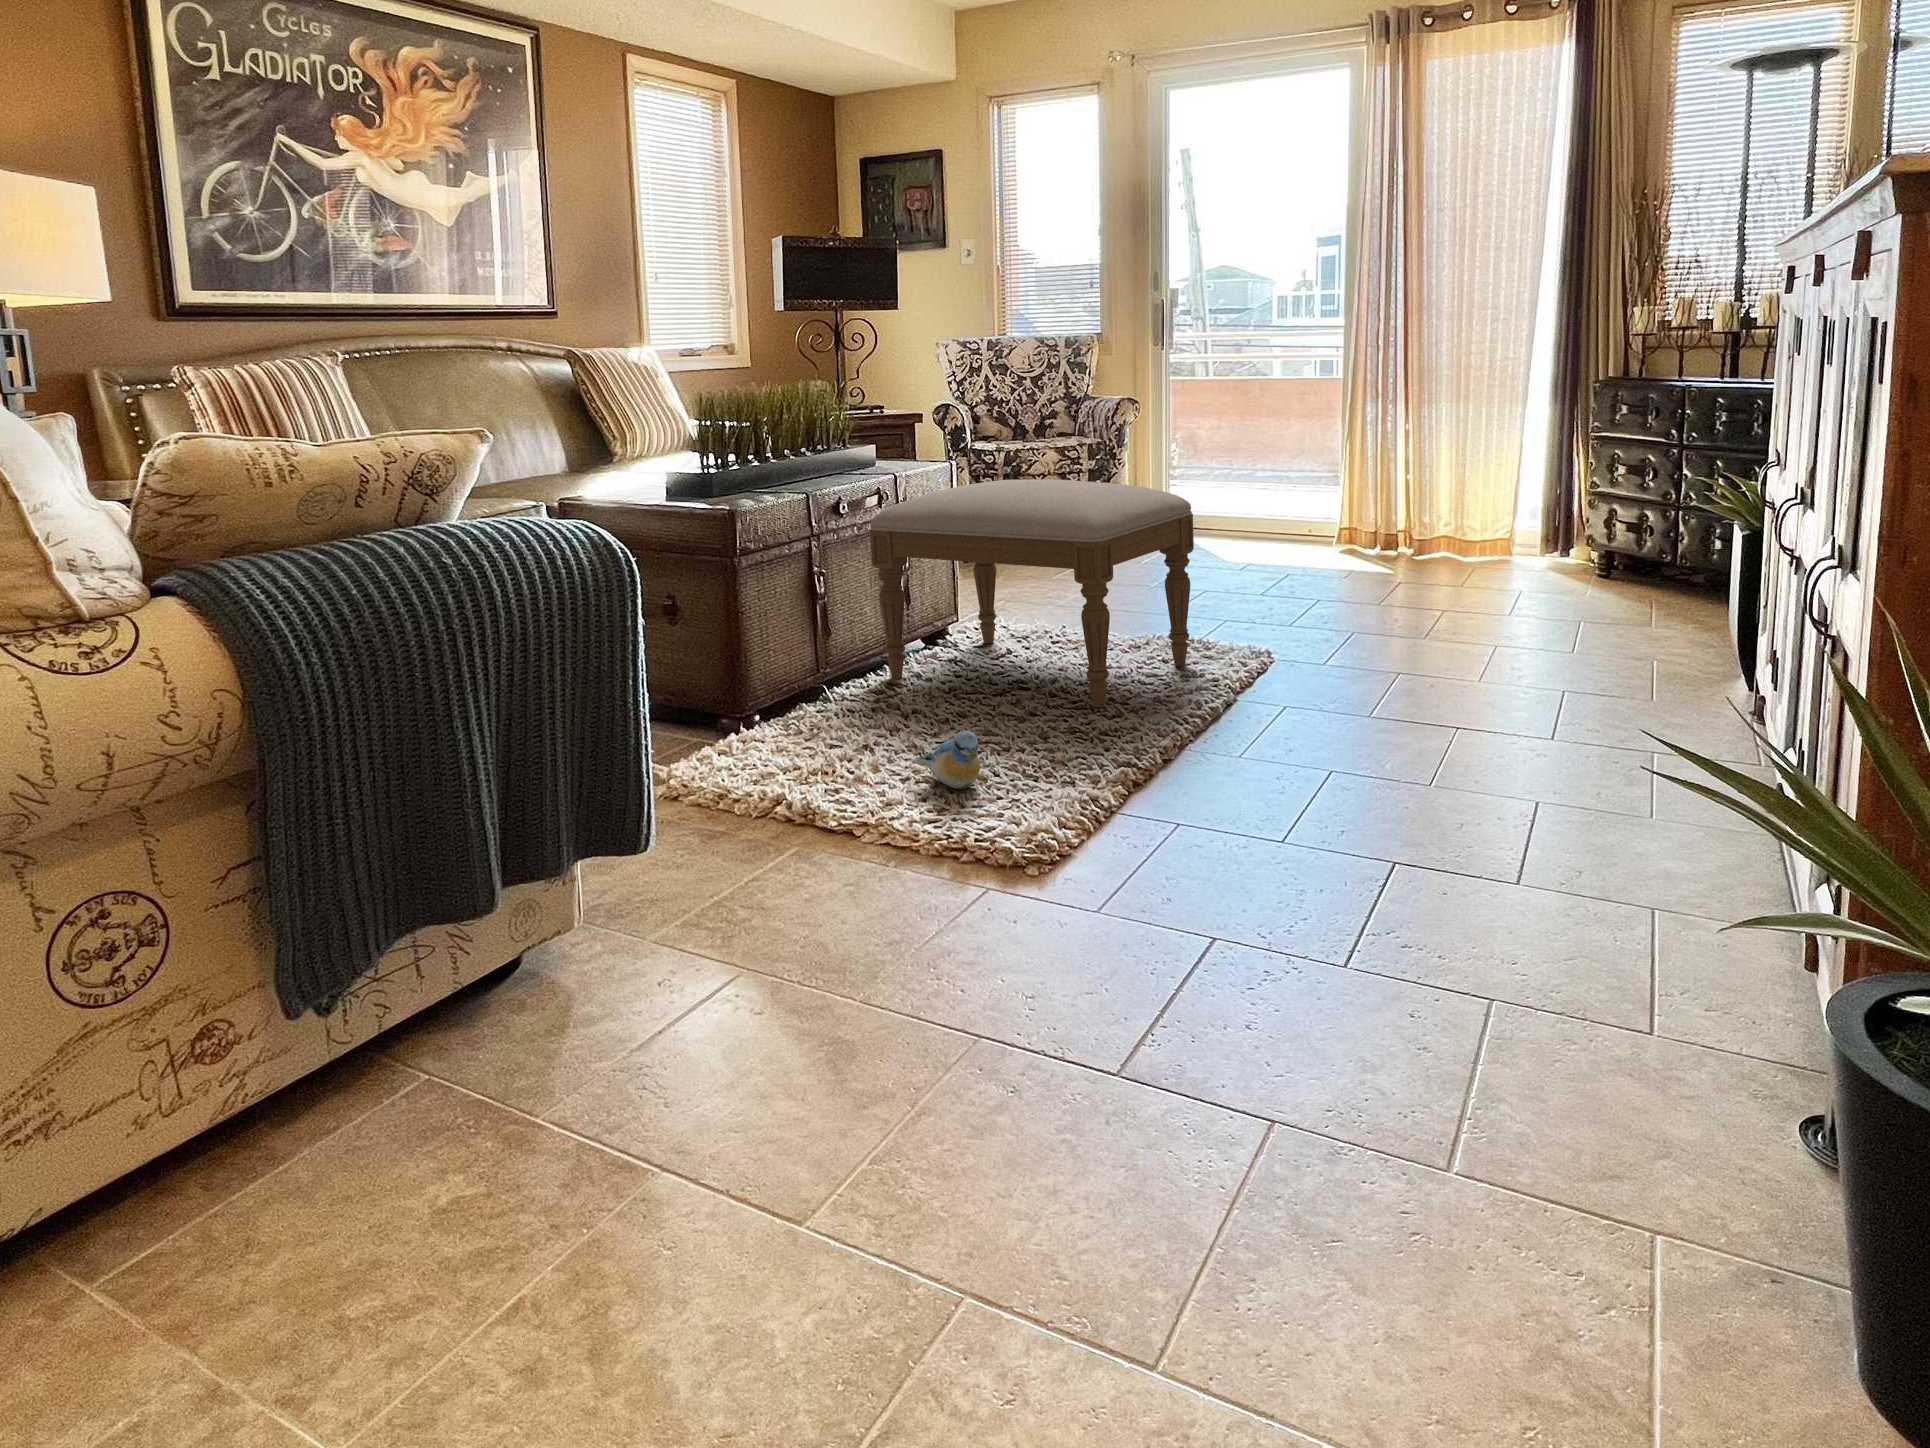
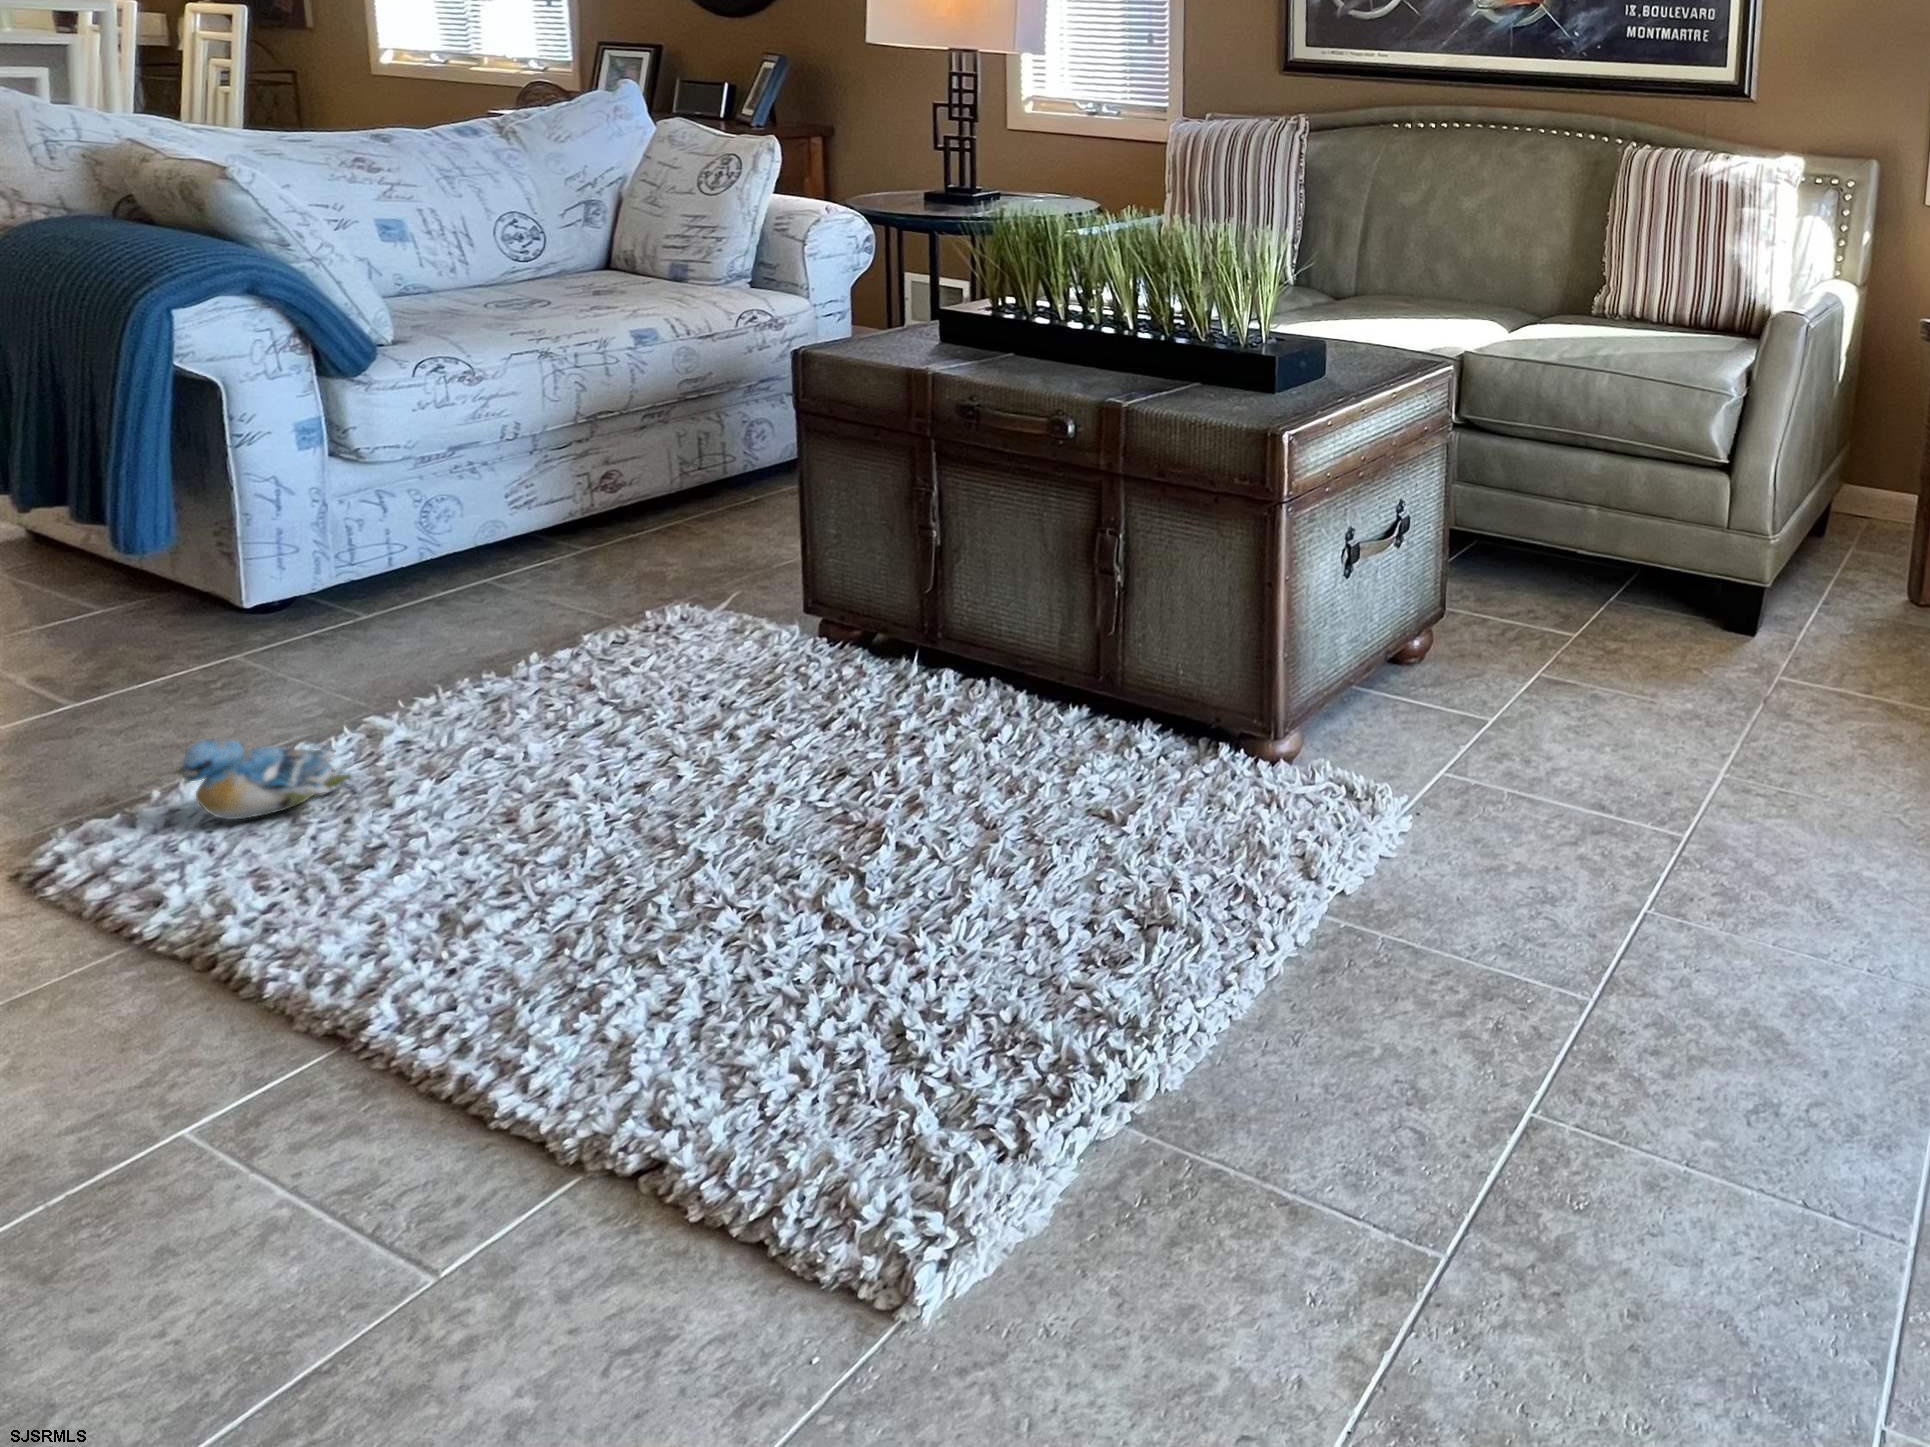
ottoman: present [870,479,1194,708] -> none [446,464,1187,1090]

